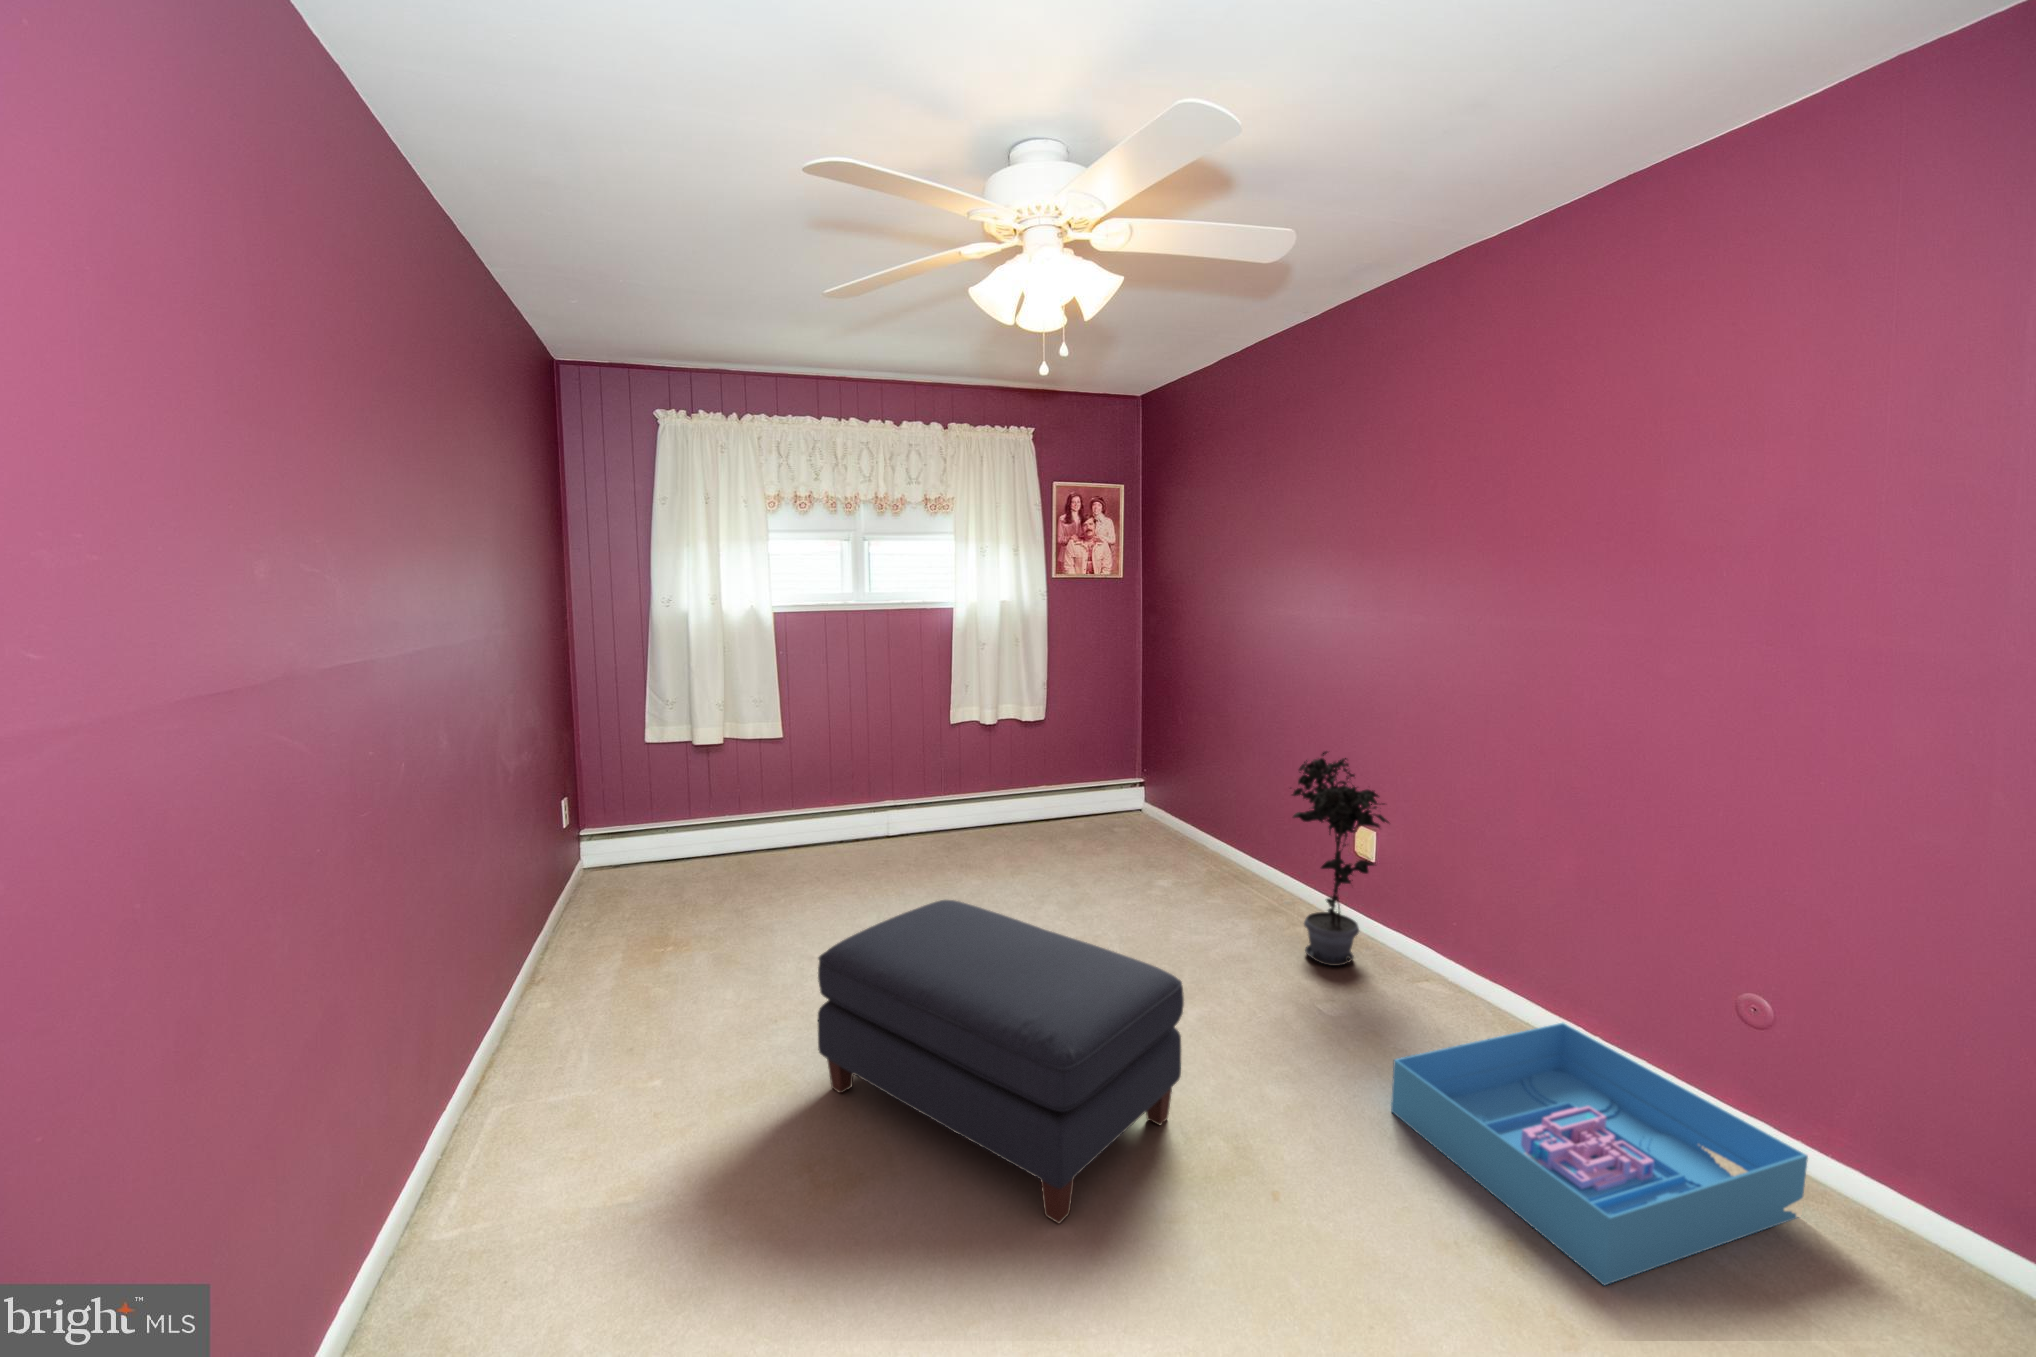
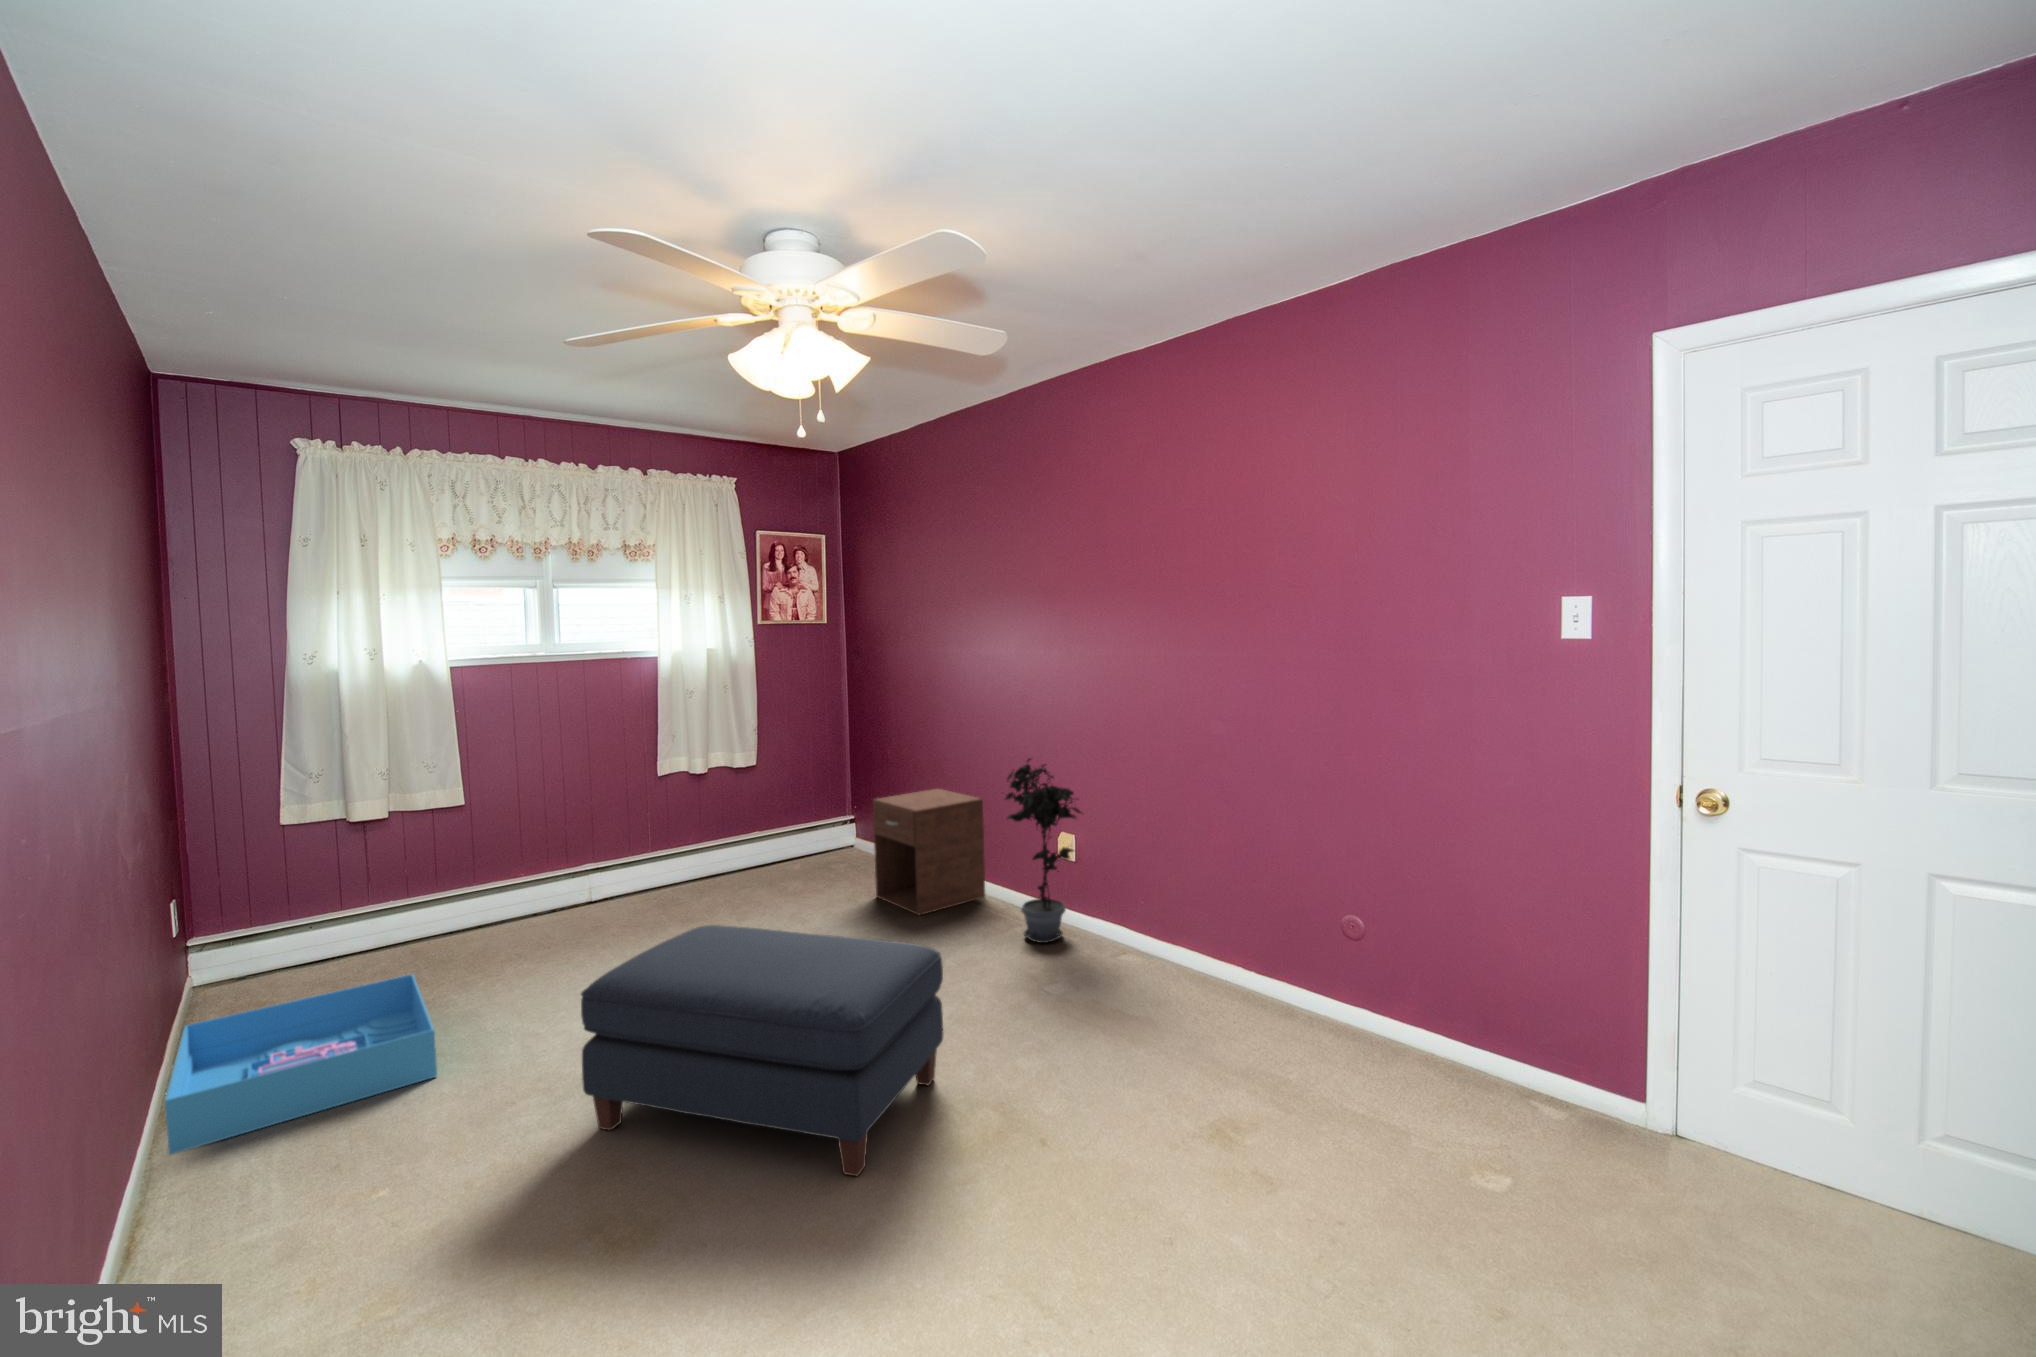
nightstand: none [1149,766,1272,905] -> present [873,789,985,915]
storage bin: present [1391,1023,1808,1285] -> present [165,974,437,1155]

